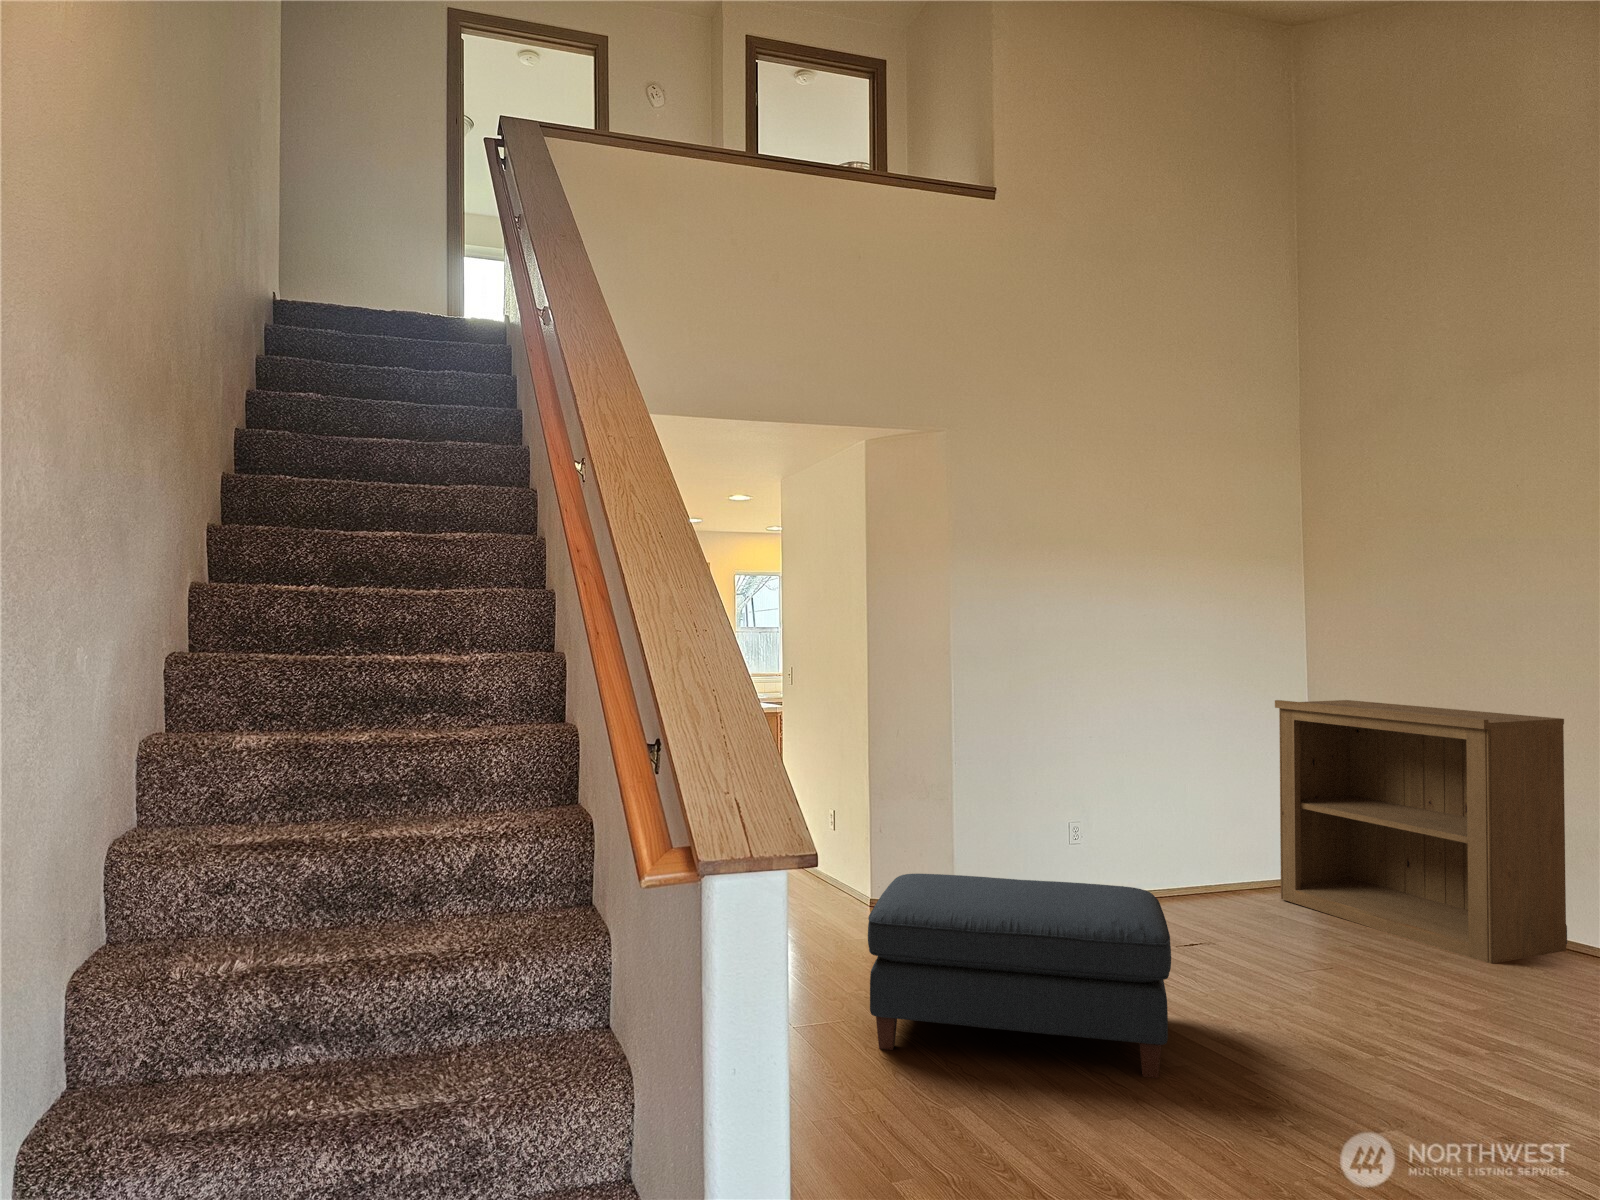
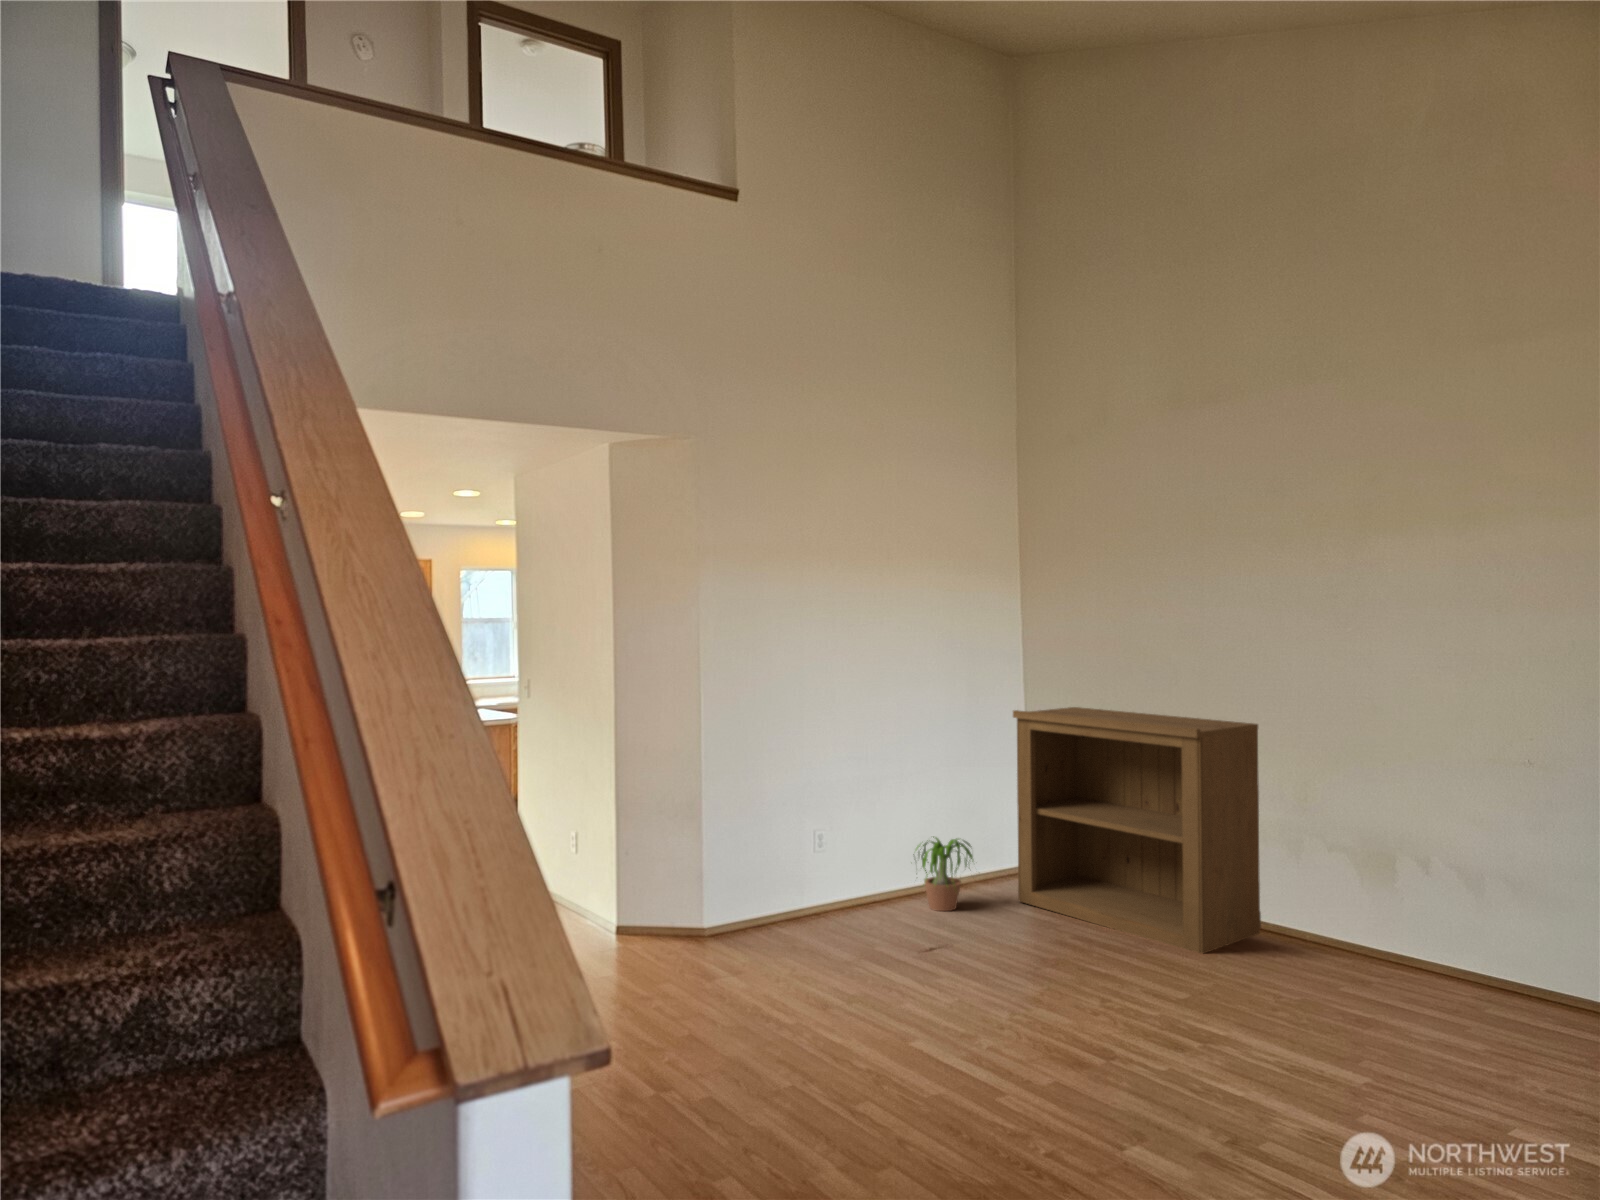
potted plant: none [1160,826,1242,903] -> present [916,836,973,911]
ottoman: present [868,874,1171,1078] -> none [626,919,936,1123]

